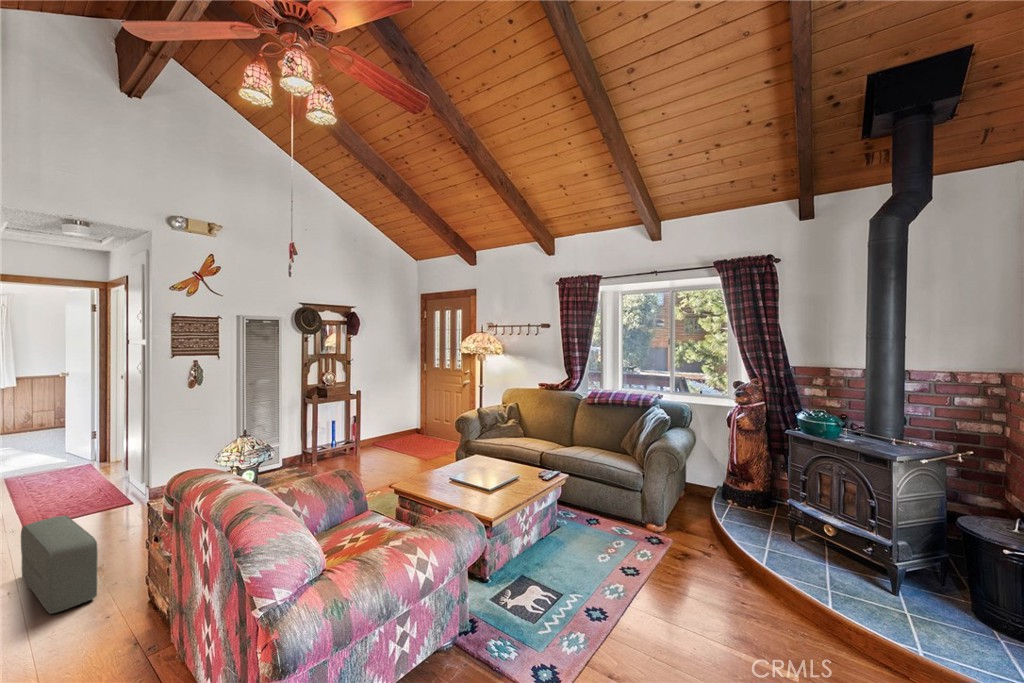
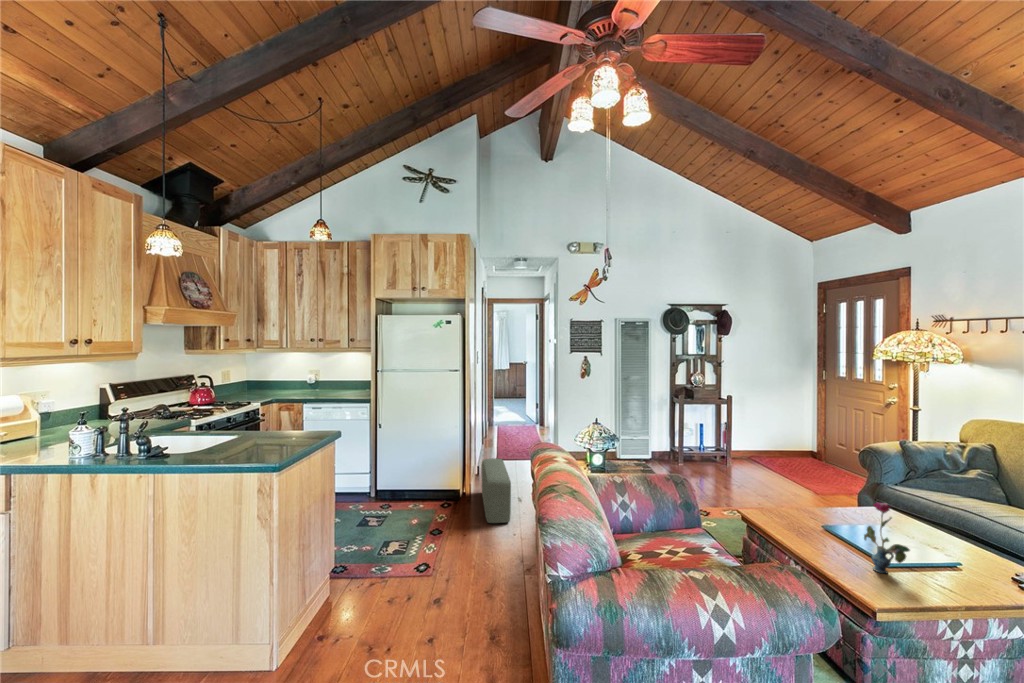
vase: none [479,449,505,498] -> present [864,503,910,573]

